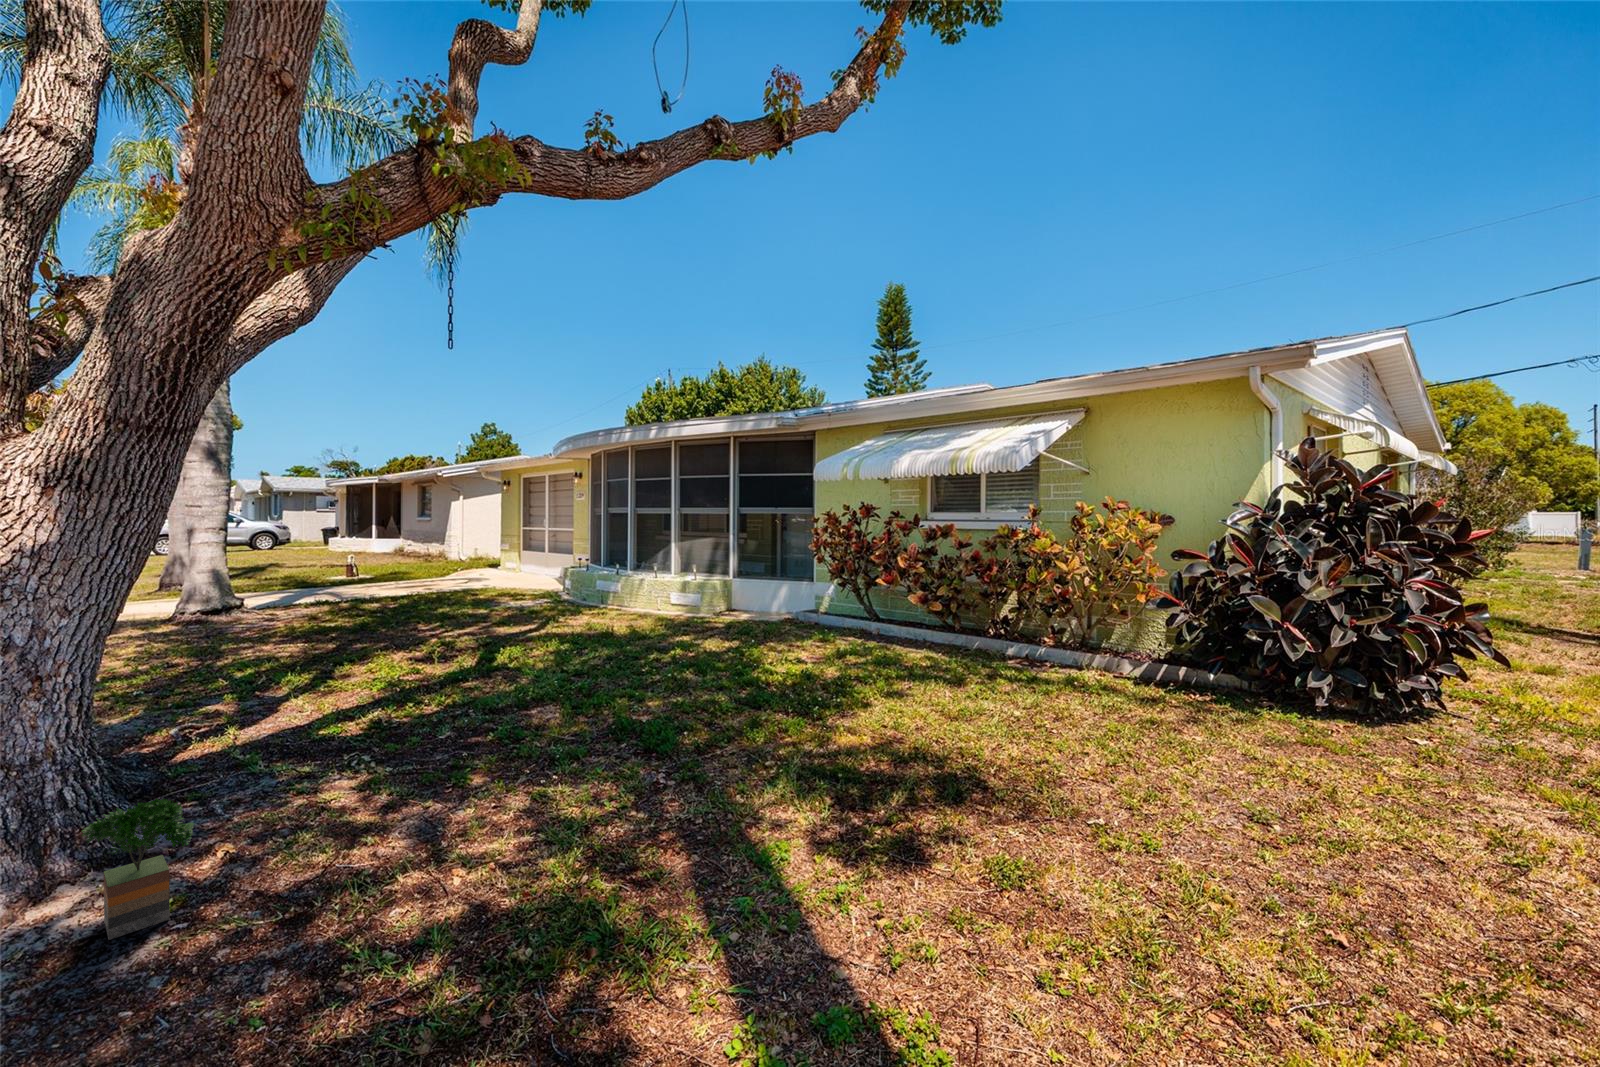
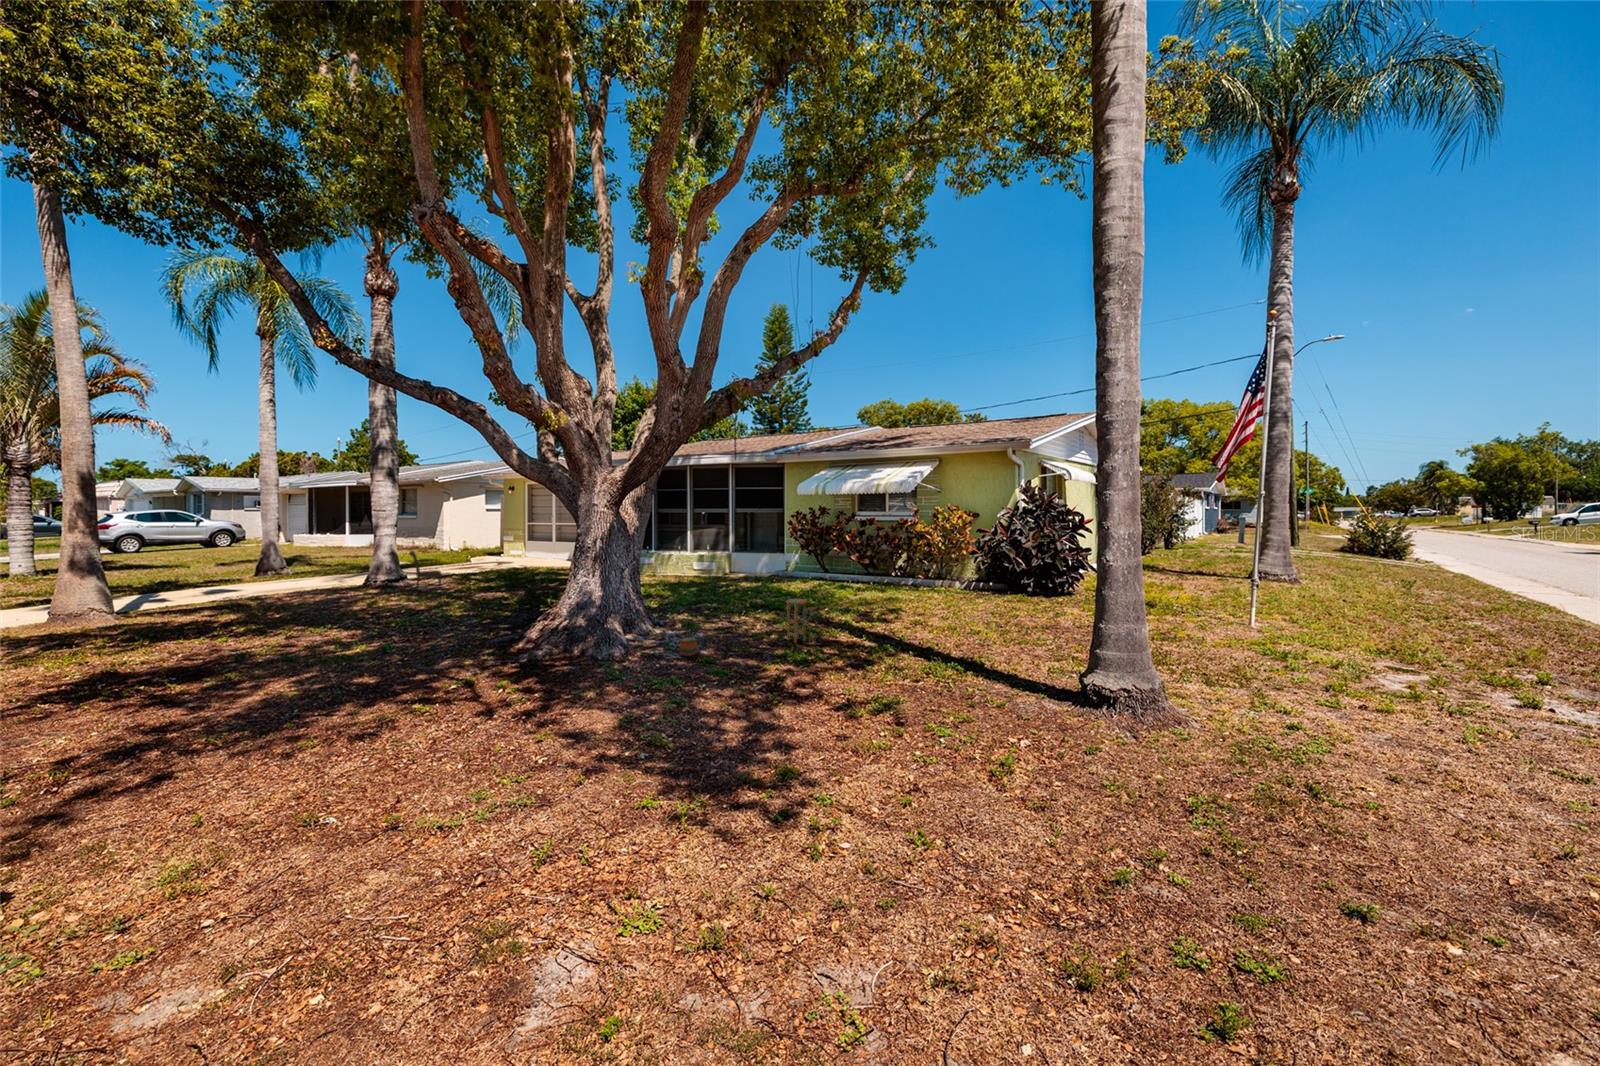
chair: none [224,555,283,616] -> present [409,551,441,590]
side table: none [532,732,605,891] -> present [786,599,807,643]

